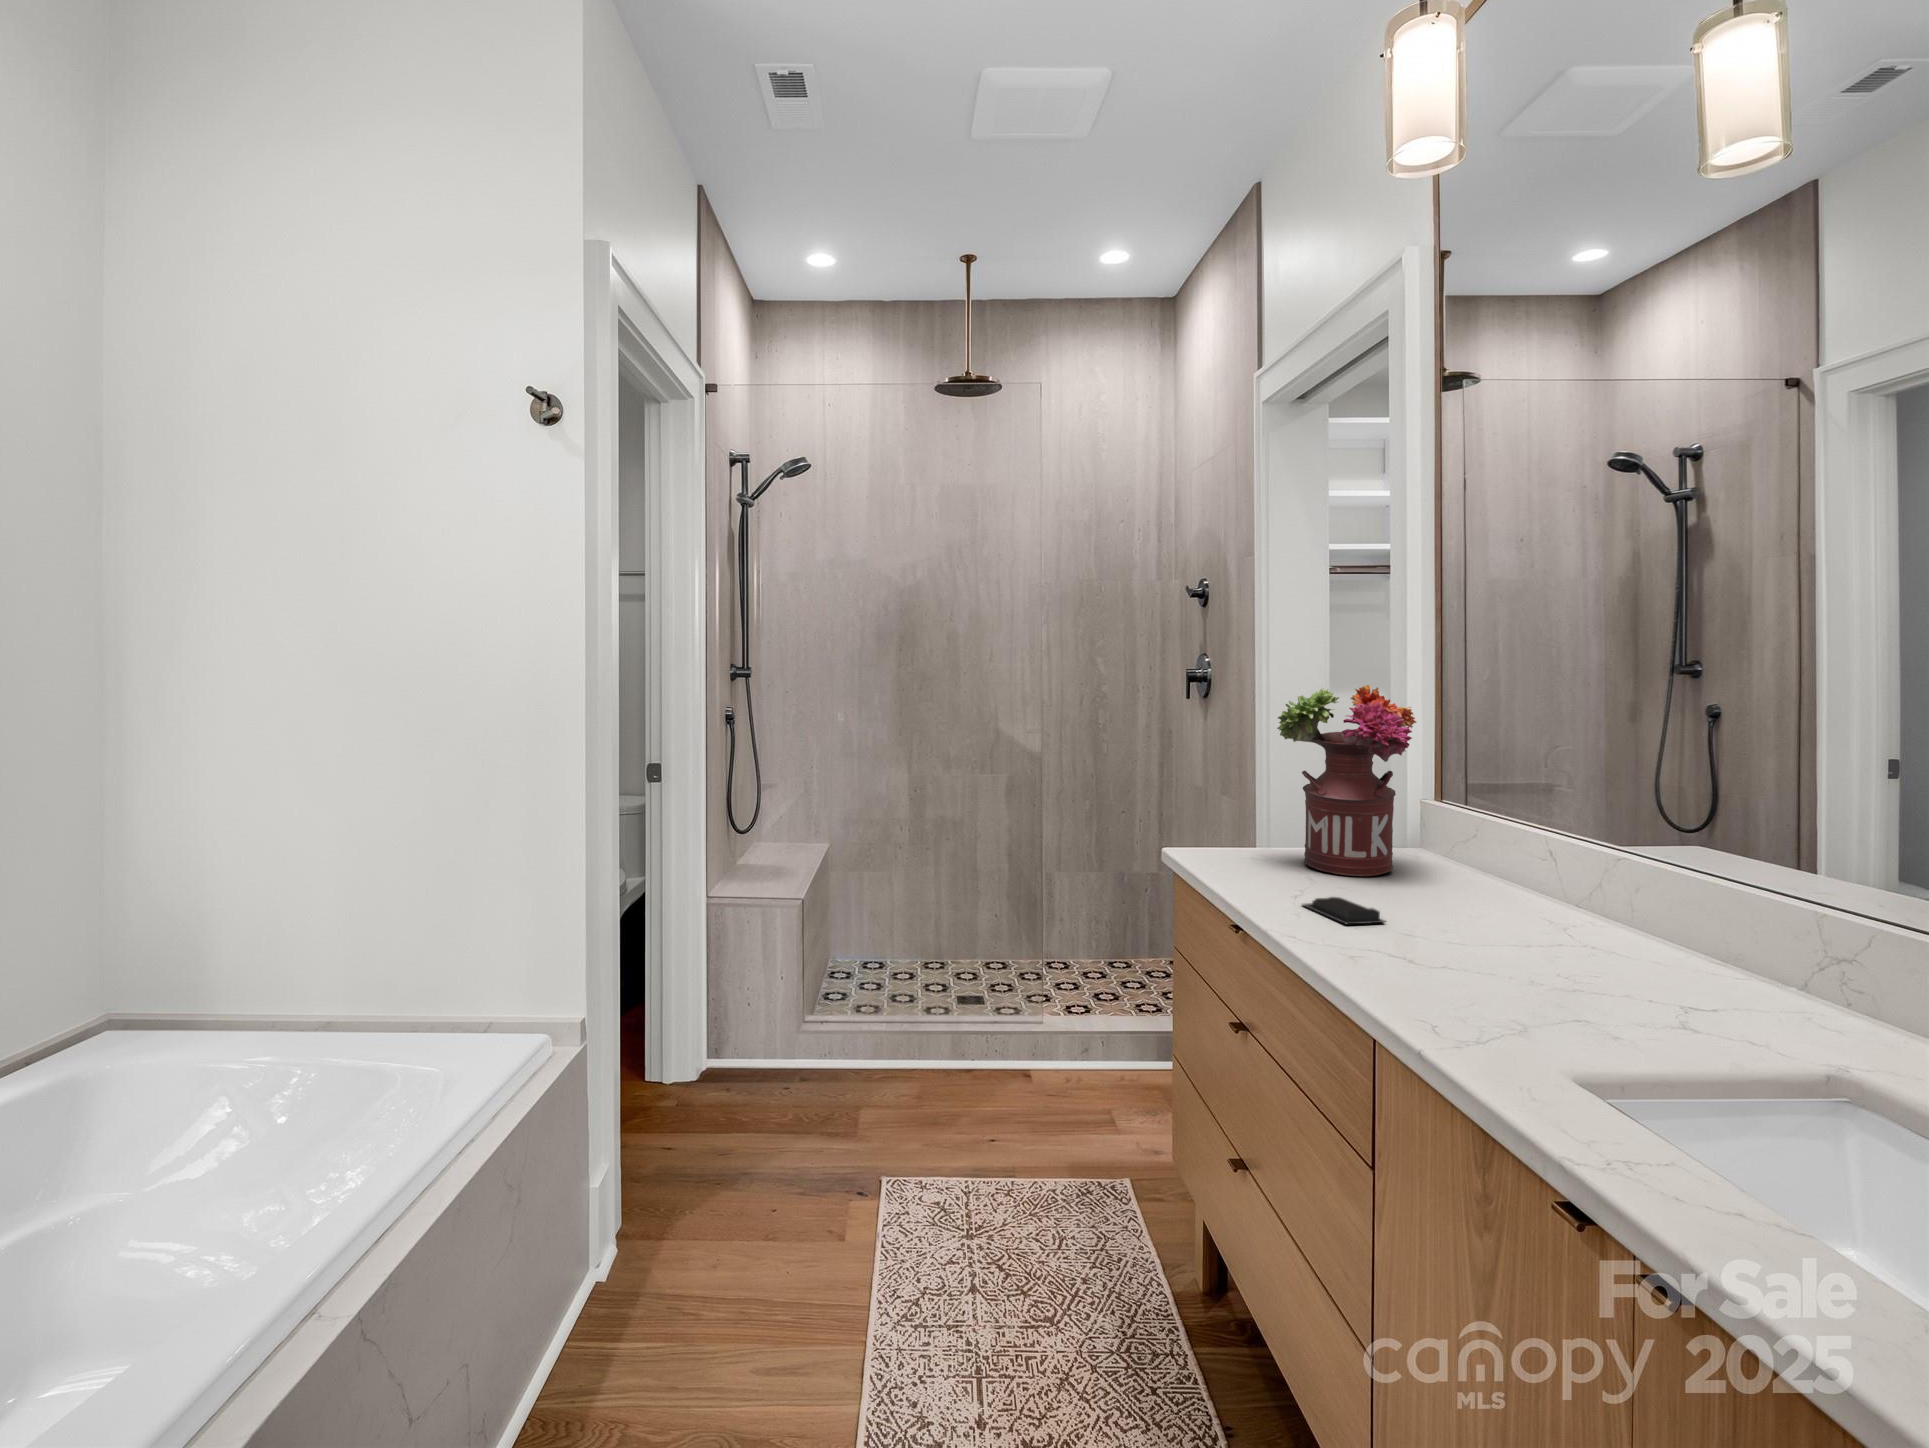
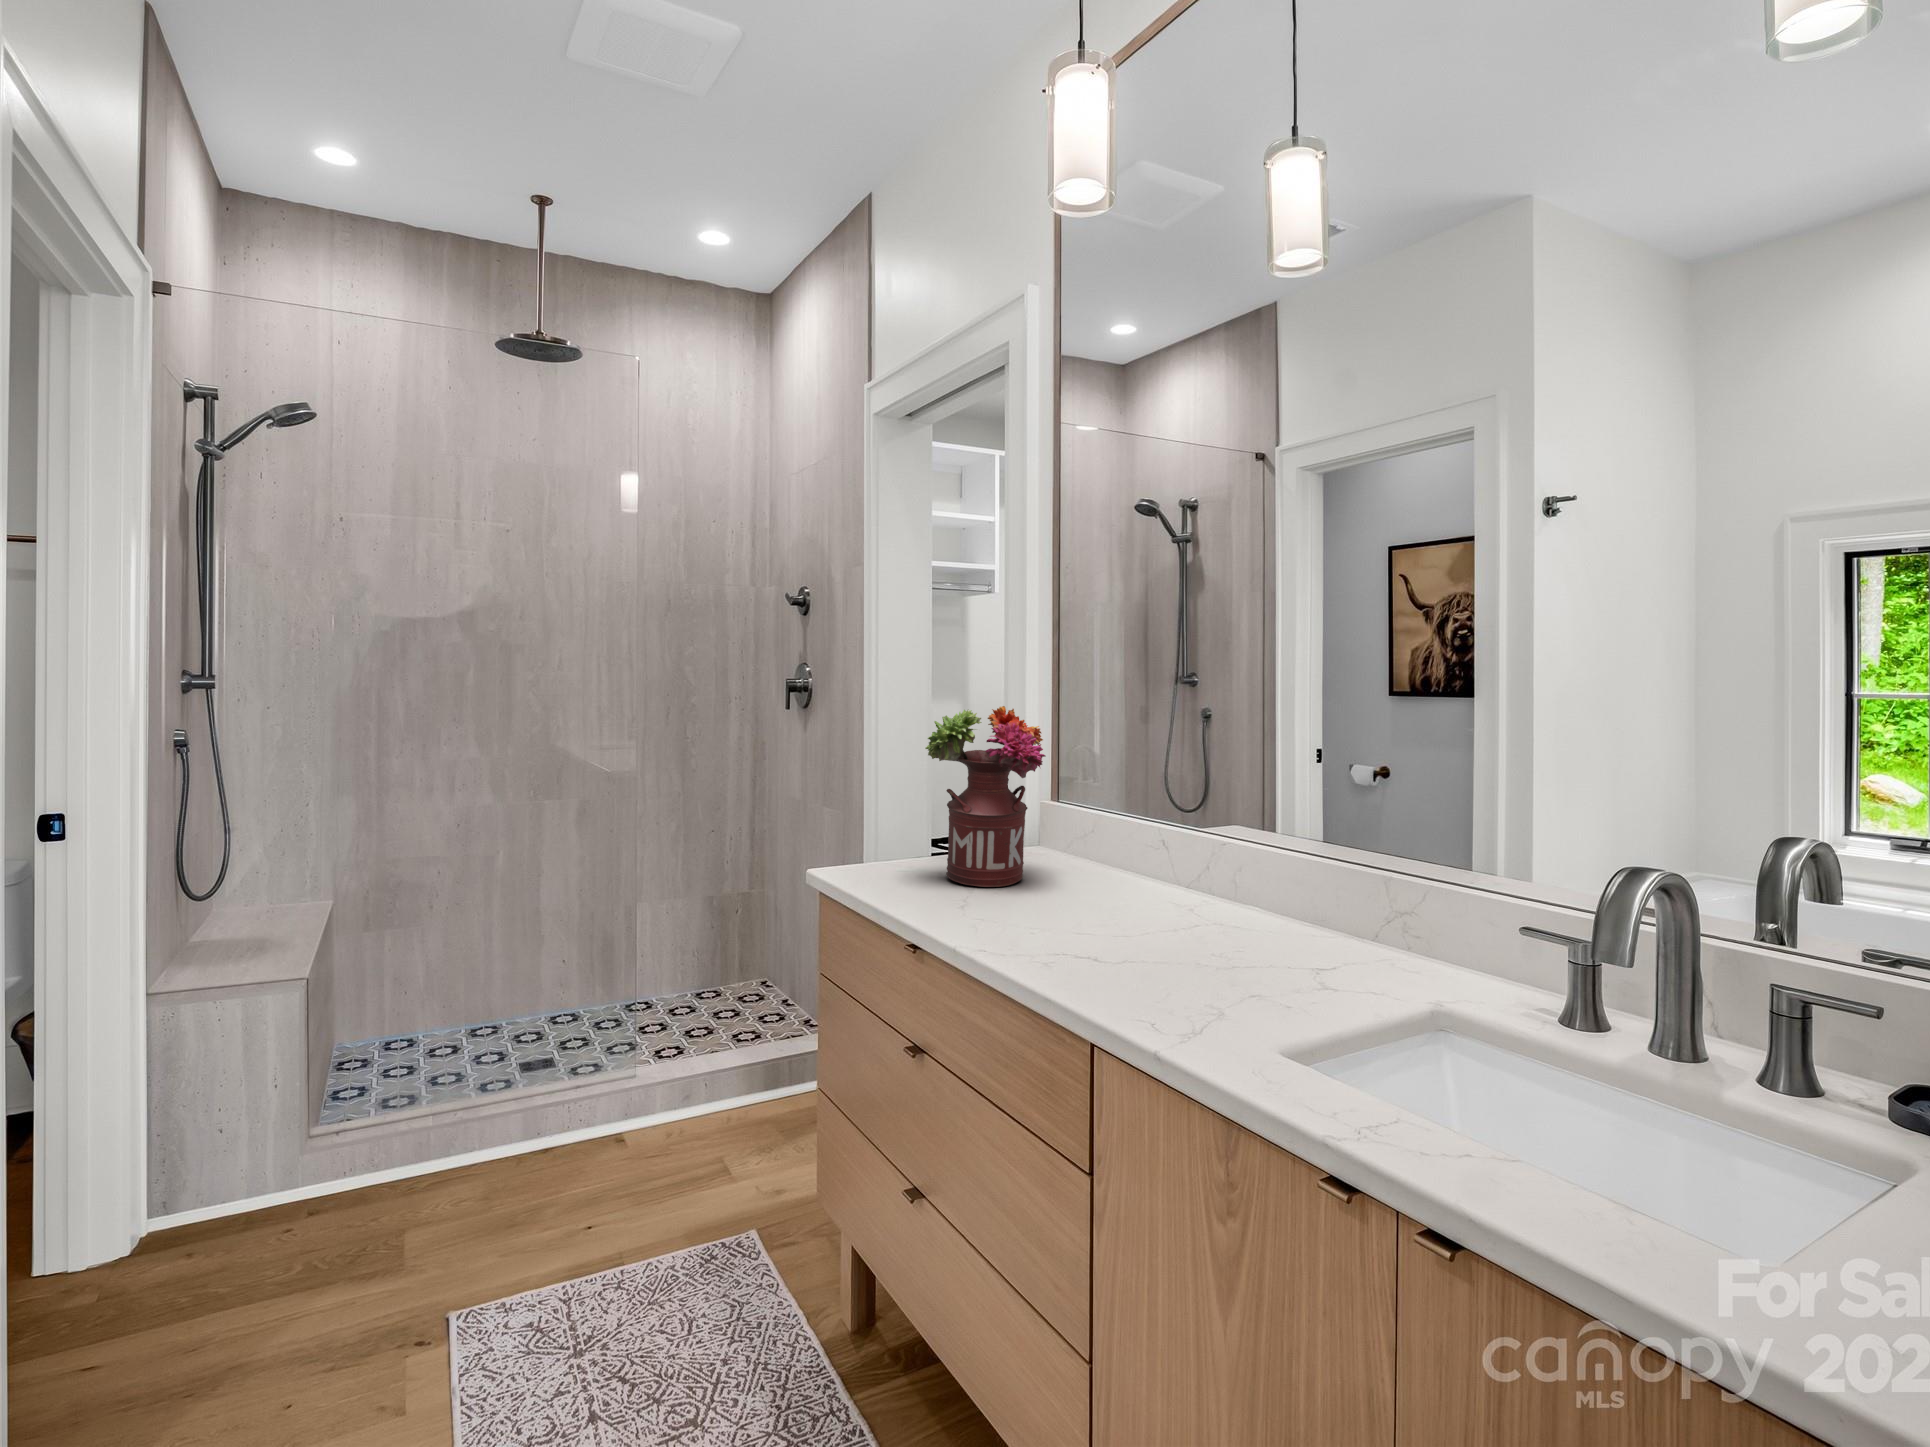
soap bar: present [1303,897,1385,924] -> none [966,912,1045,939]

